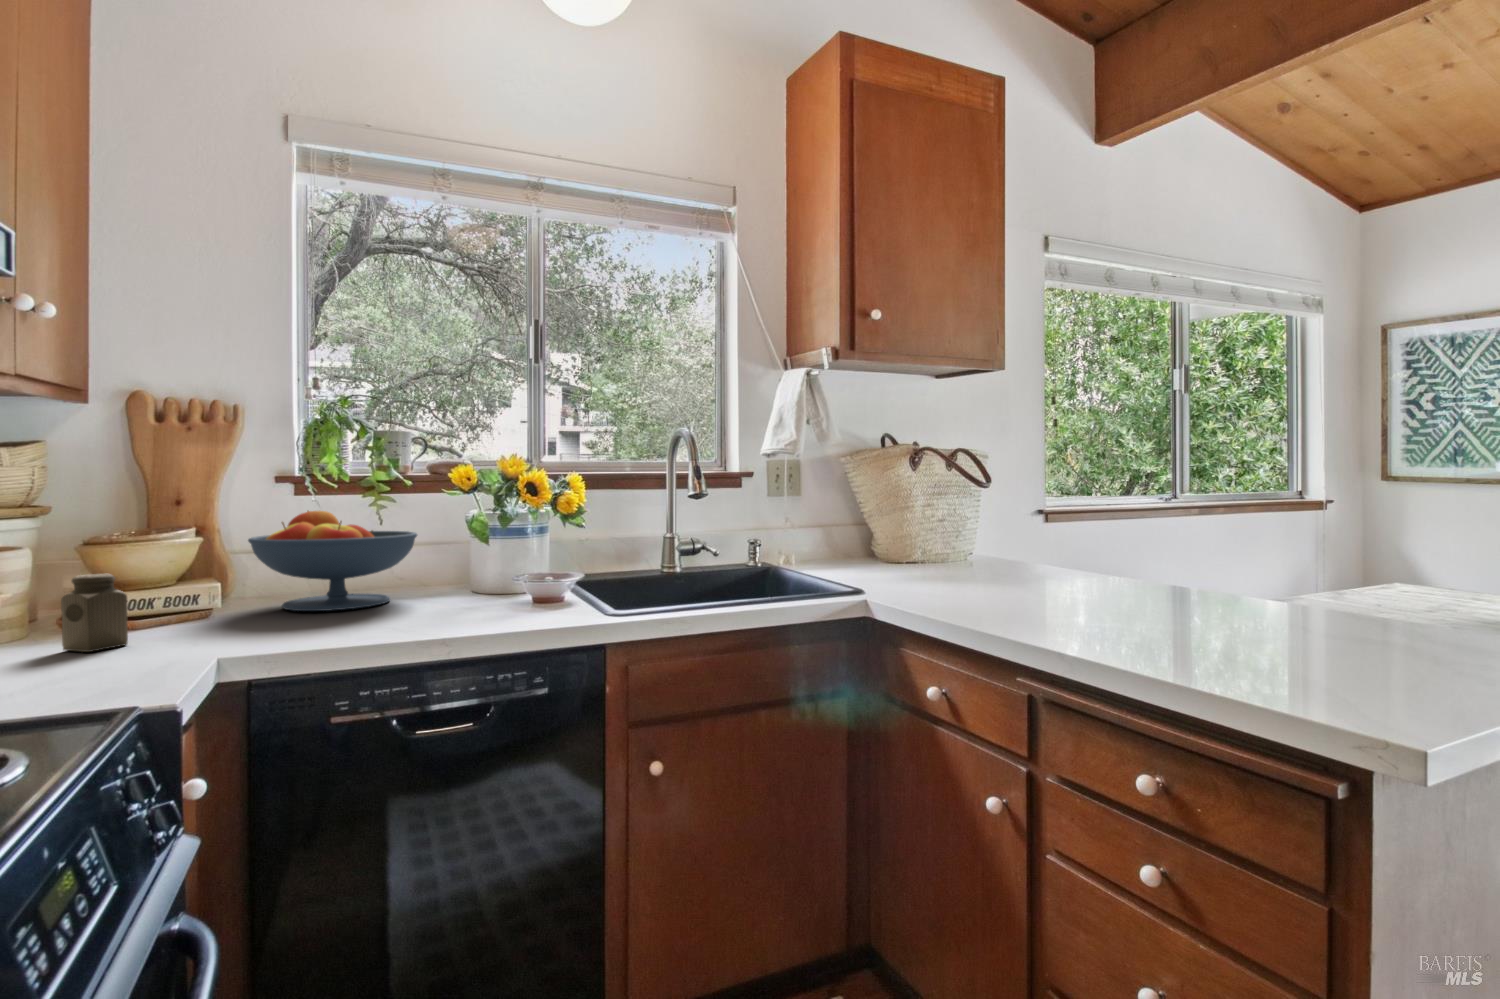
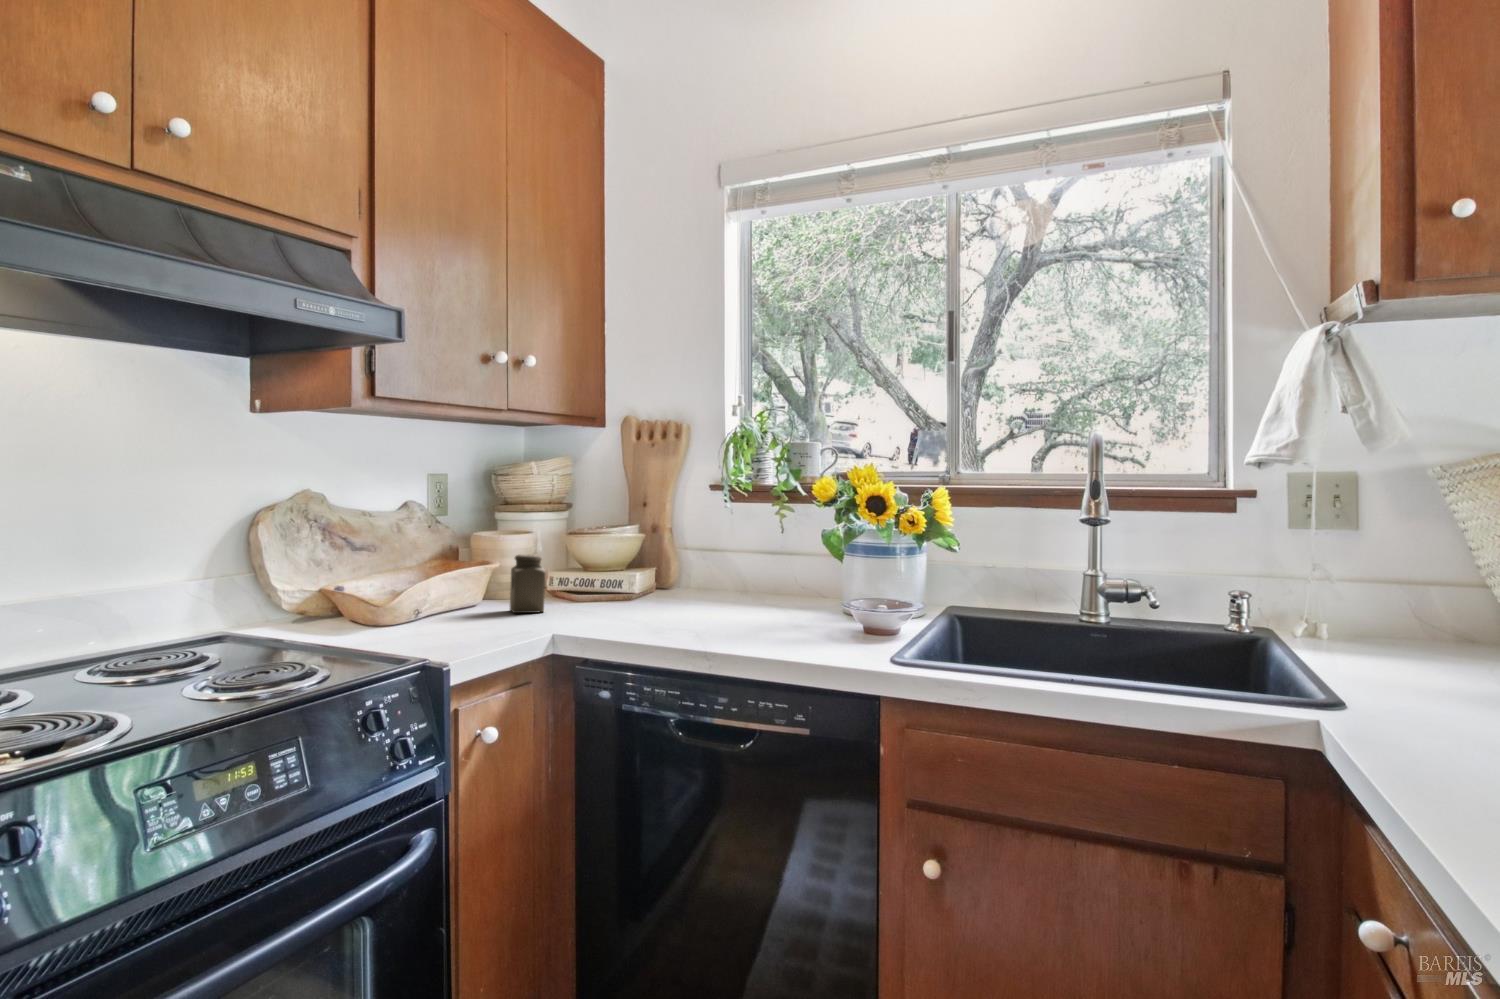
fruit bowl: present [248,511,417,611] -> none [659,516,798,610]

